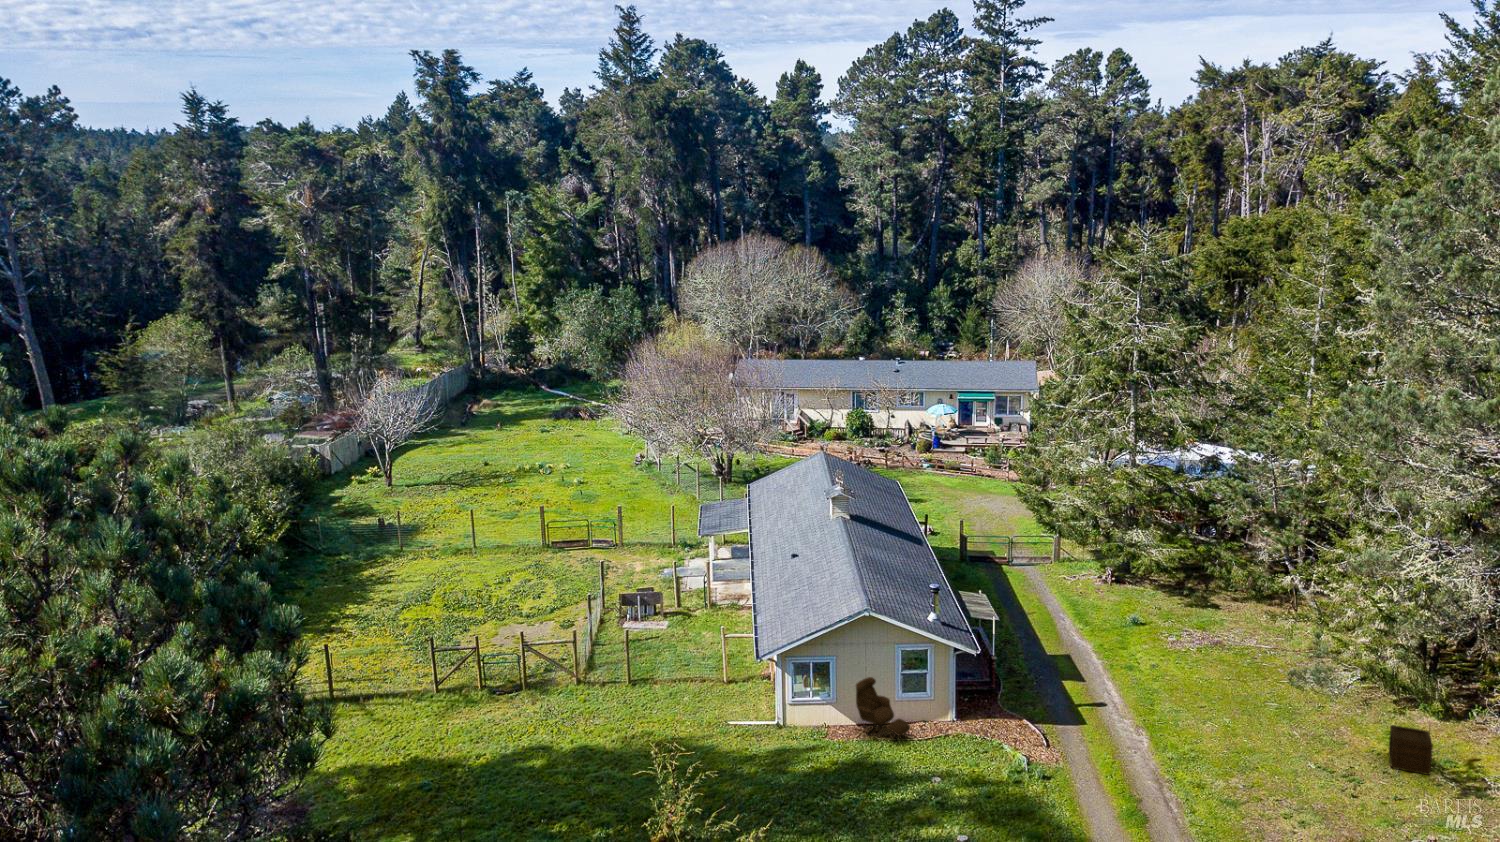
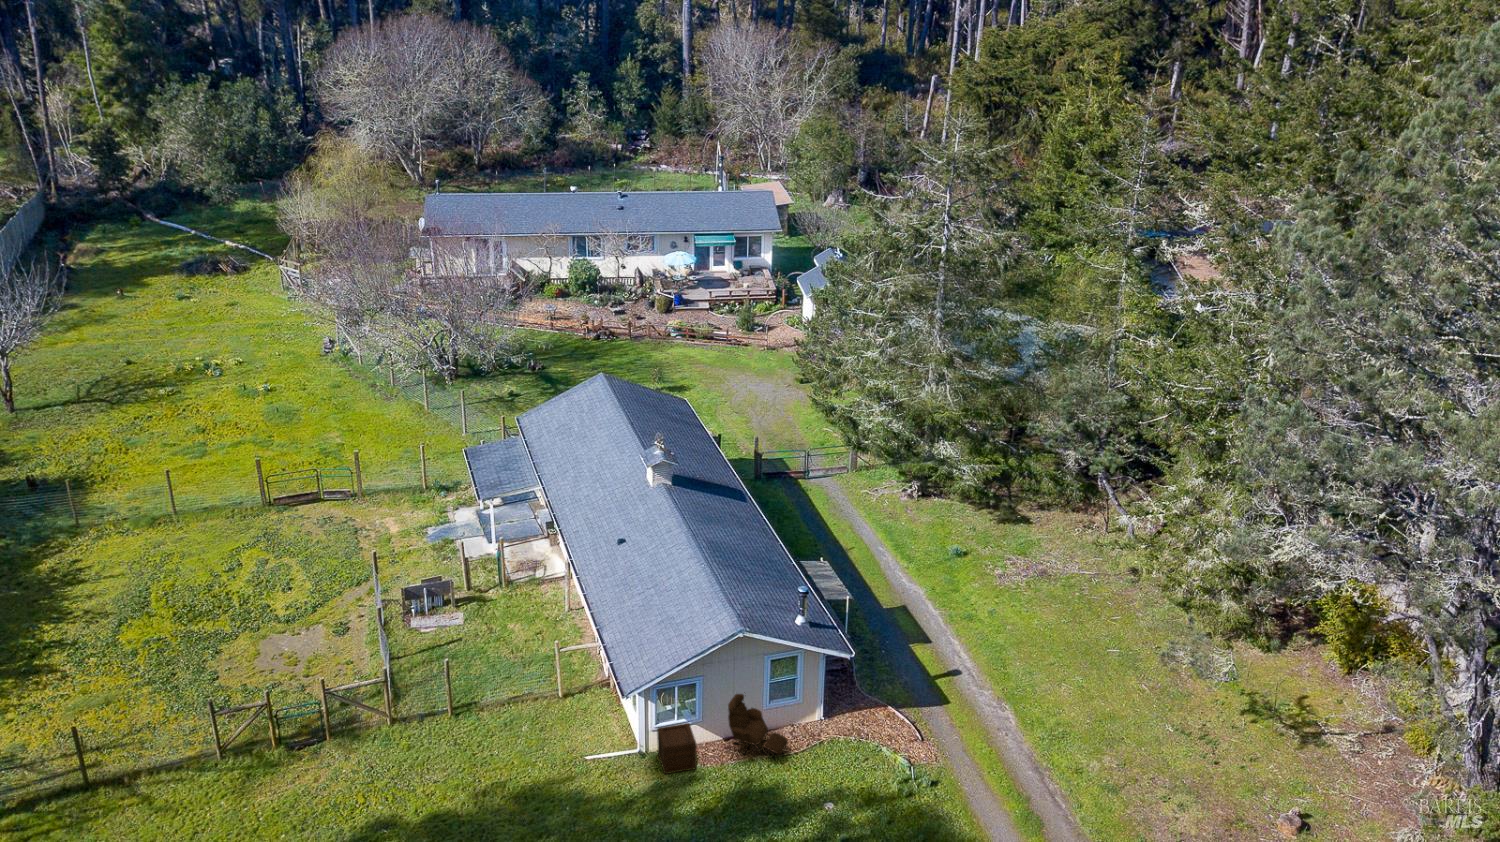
wooden crate: present [1388,725,1433,775] -> present [657,723,697,774]

